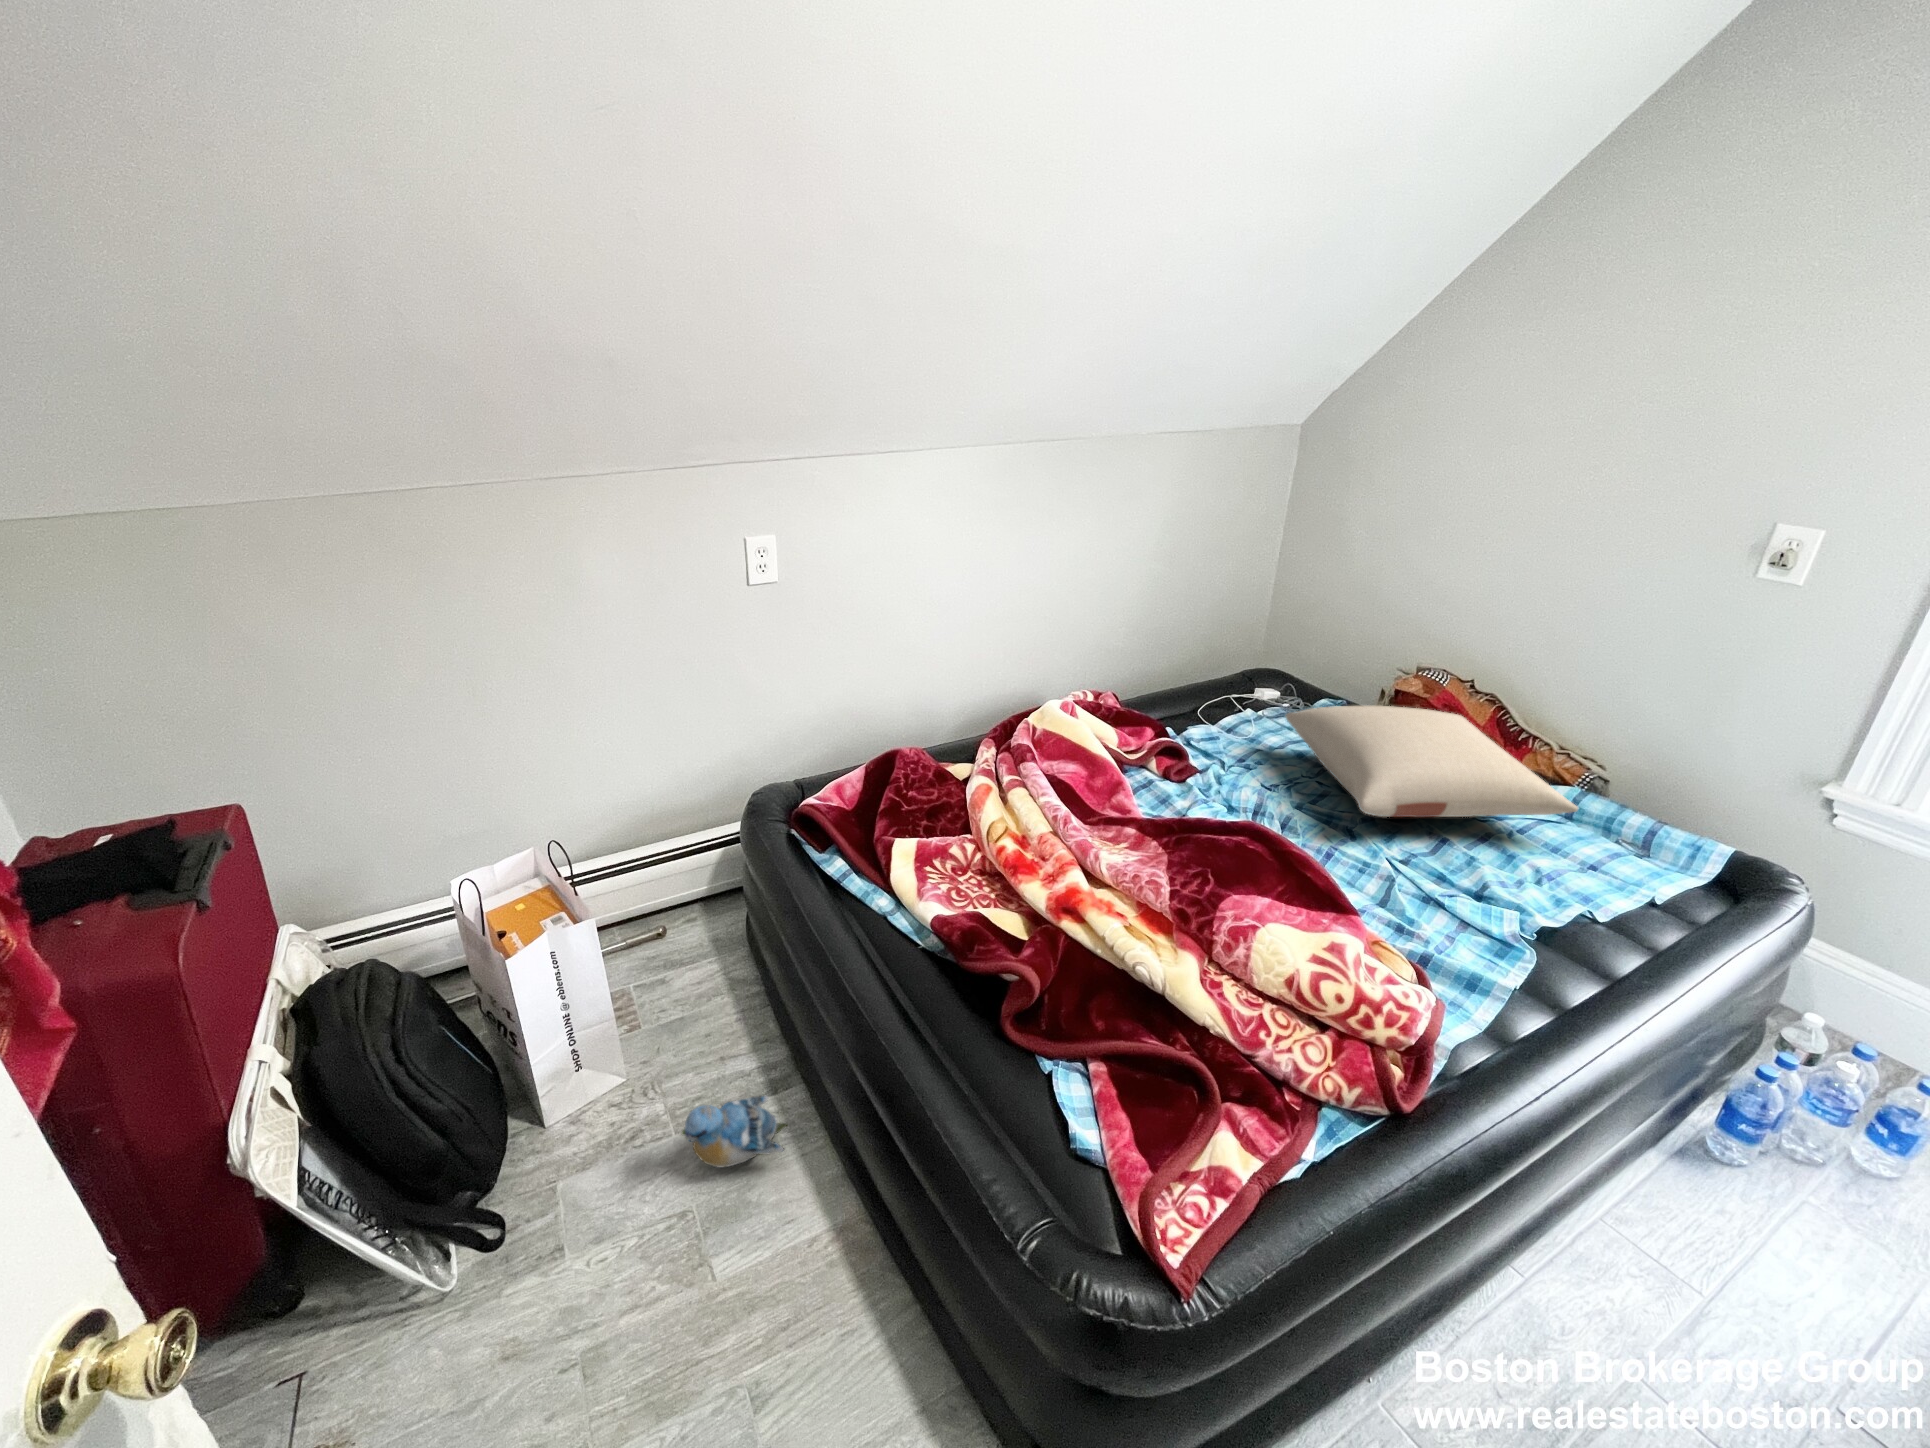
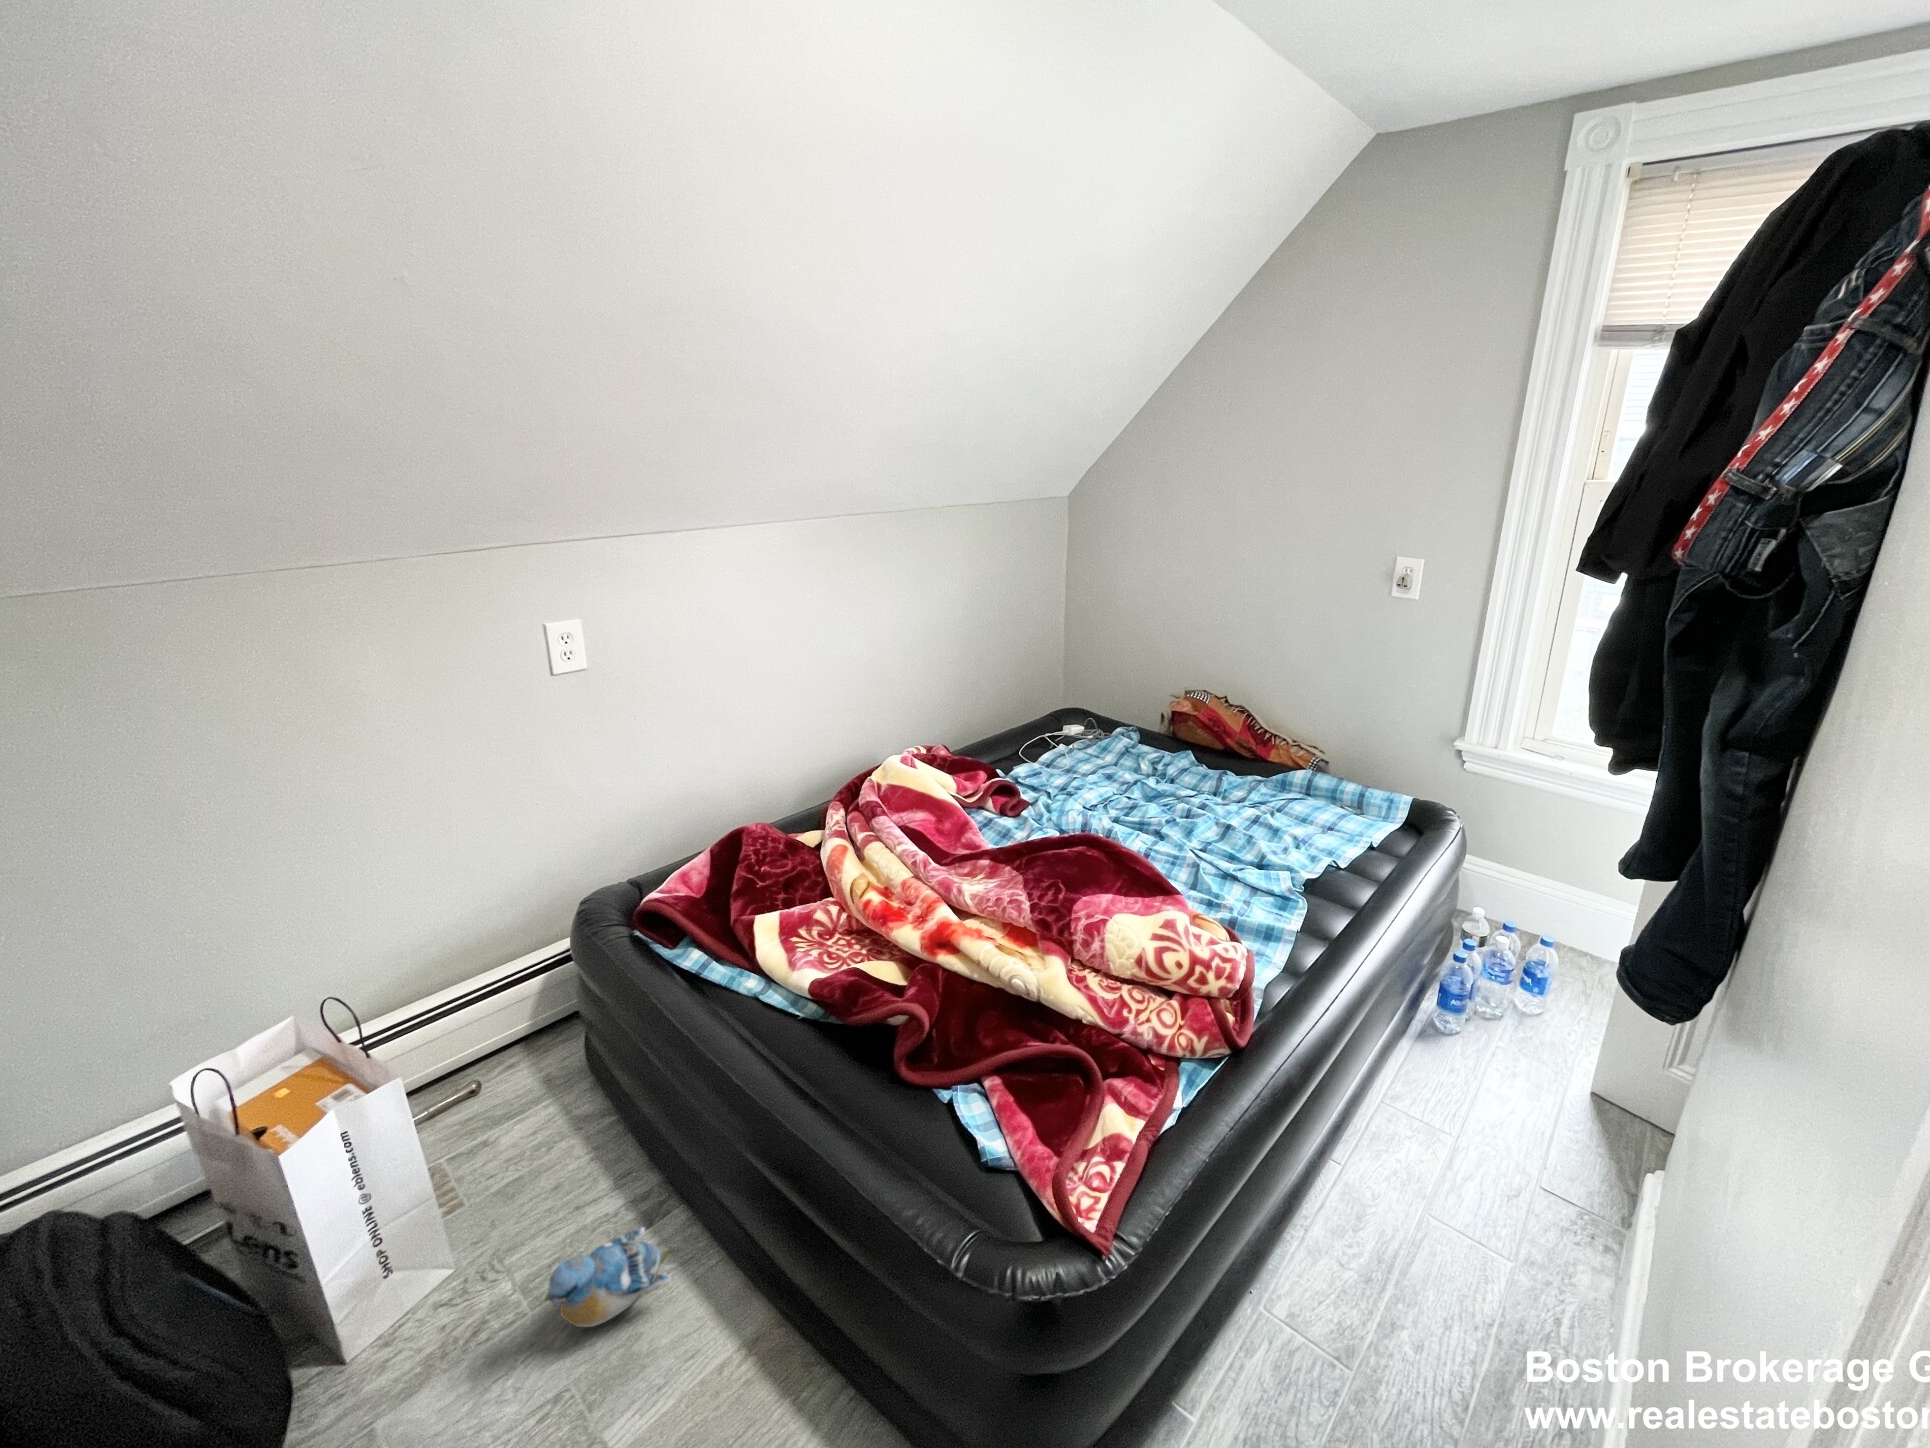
pillow: present [1286,706,1578,817] -> none [1090,724,1313,815]

